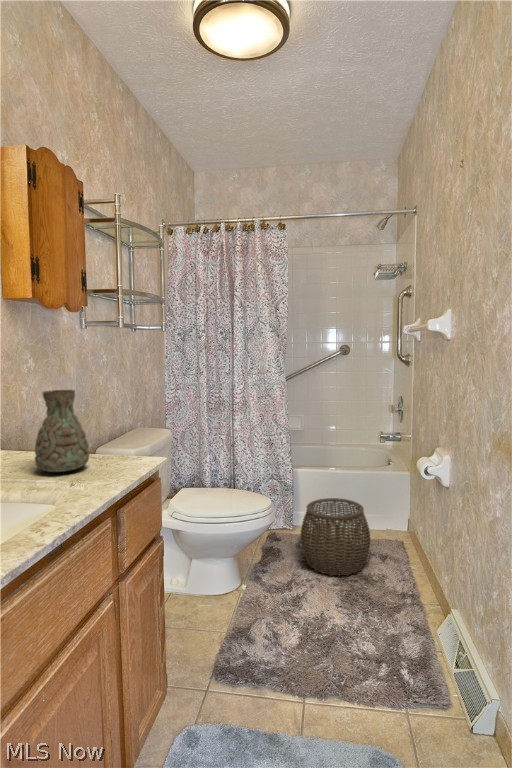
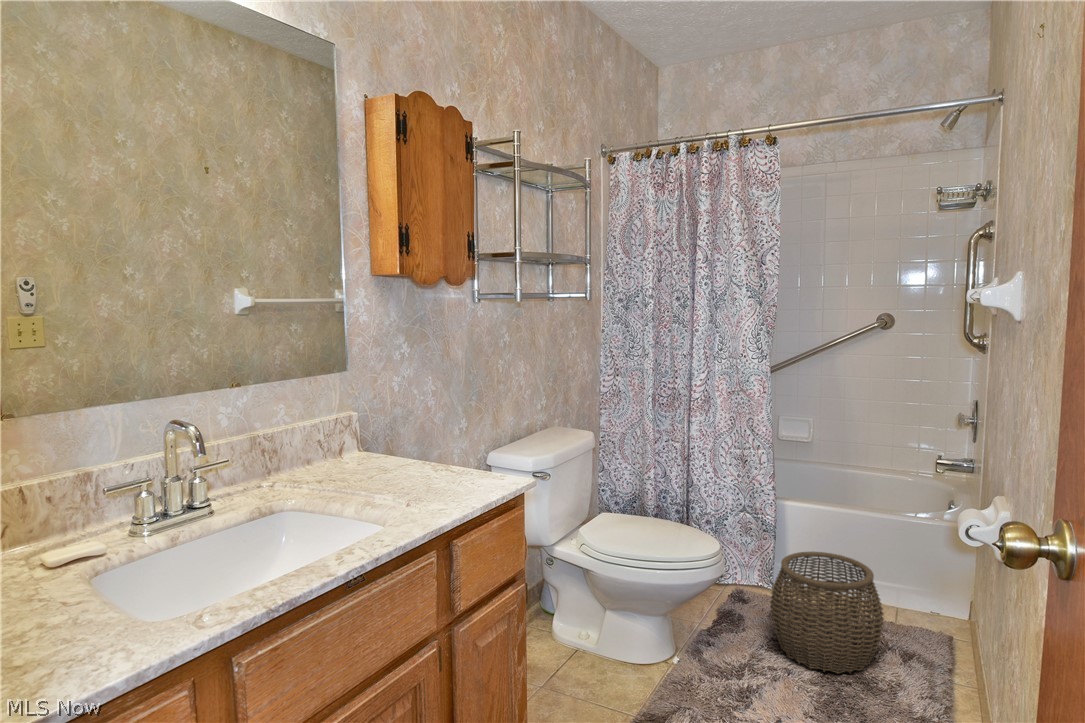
decorative vase: present [35,390,90,472] -> none [376,388,437,486]

